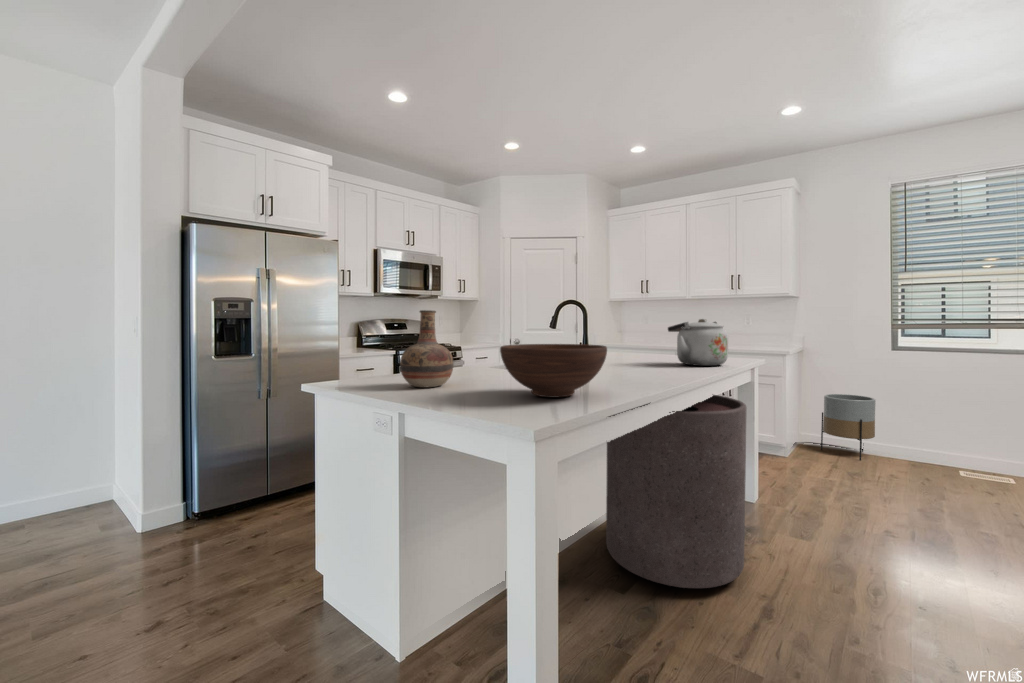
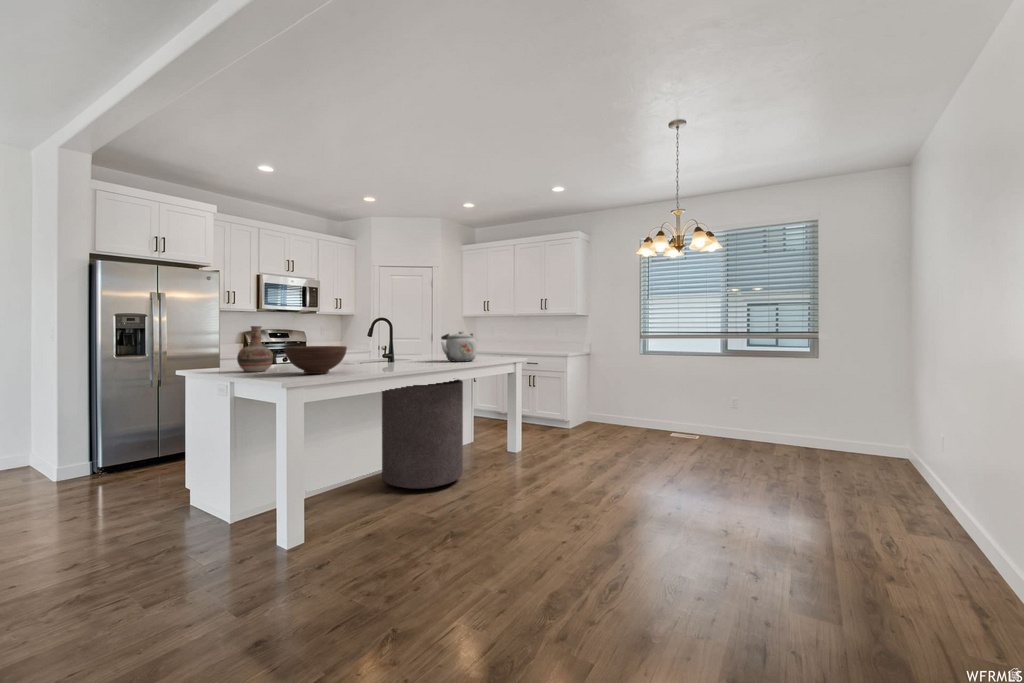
planter: present [821,394,876,460] -> none [598,386,629,431]

